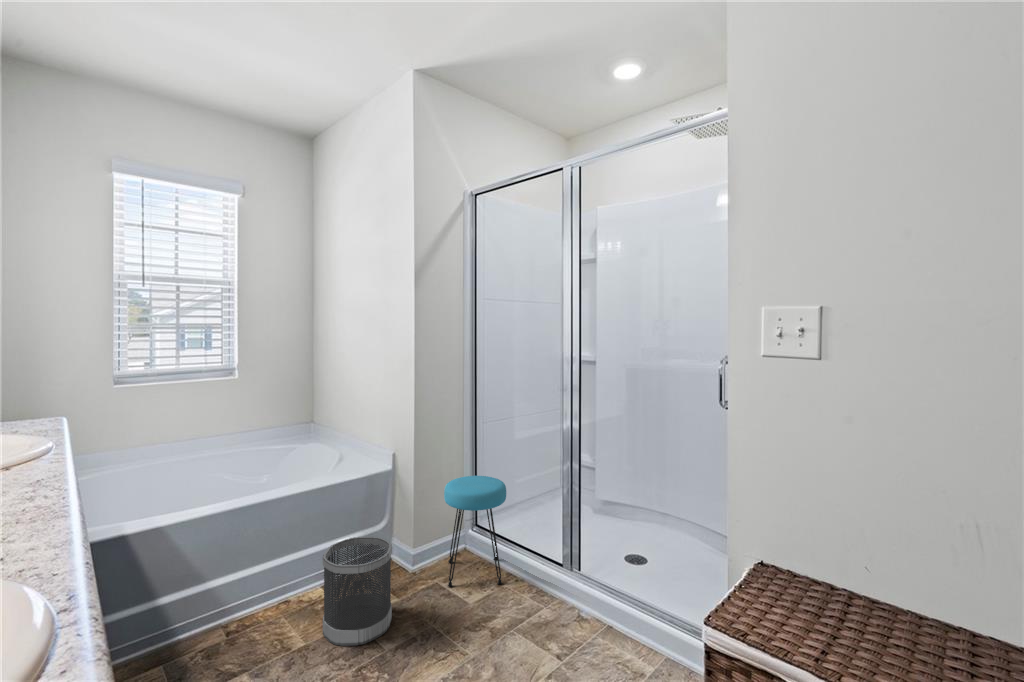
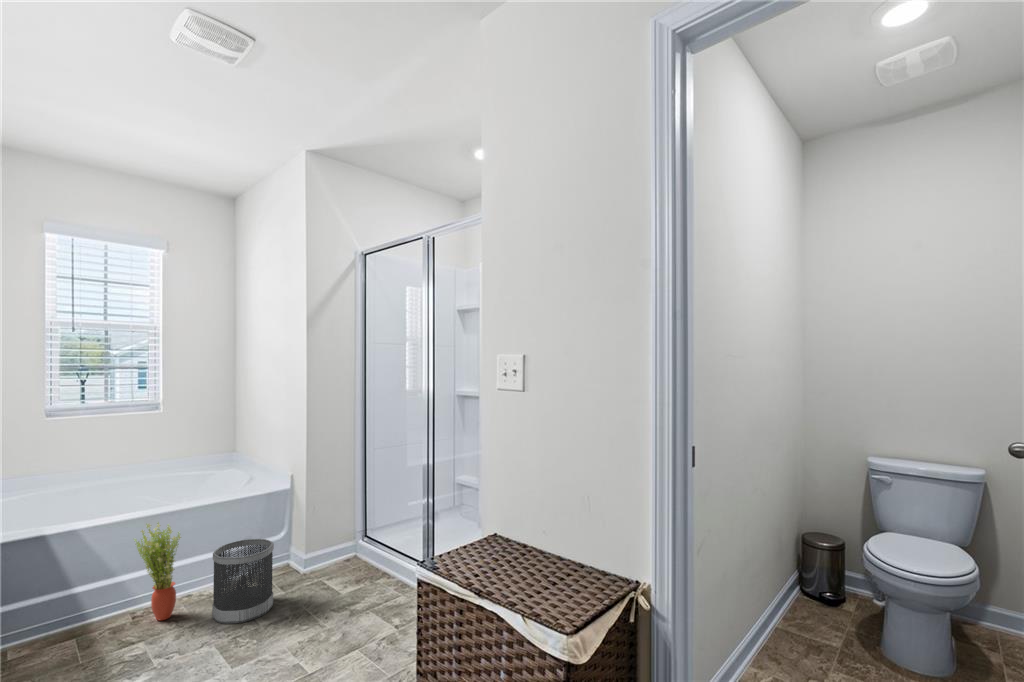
stool: present [444,476,506,587] -> none [329,490,384,583]
potted plant: none [226,517,283,638] -> present [135,523,181,620]

